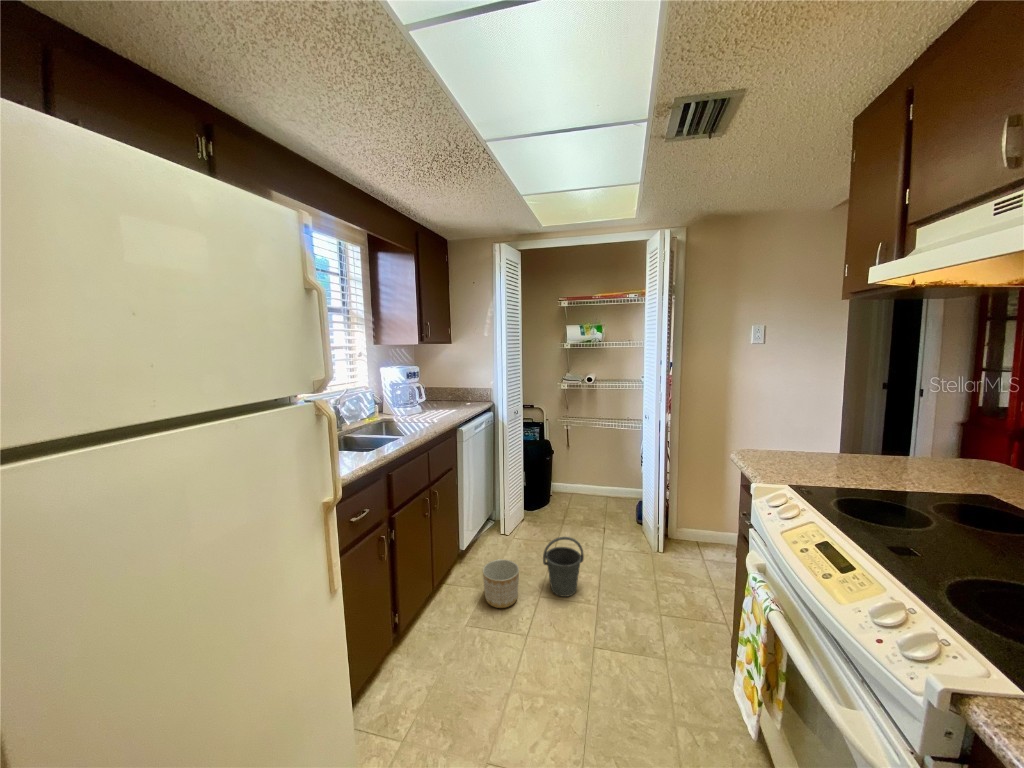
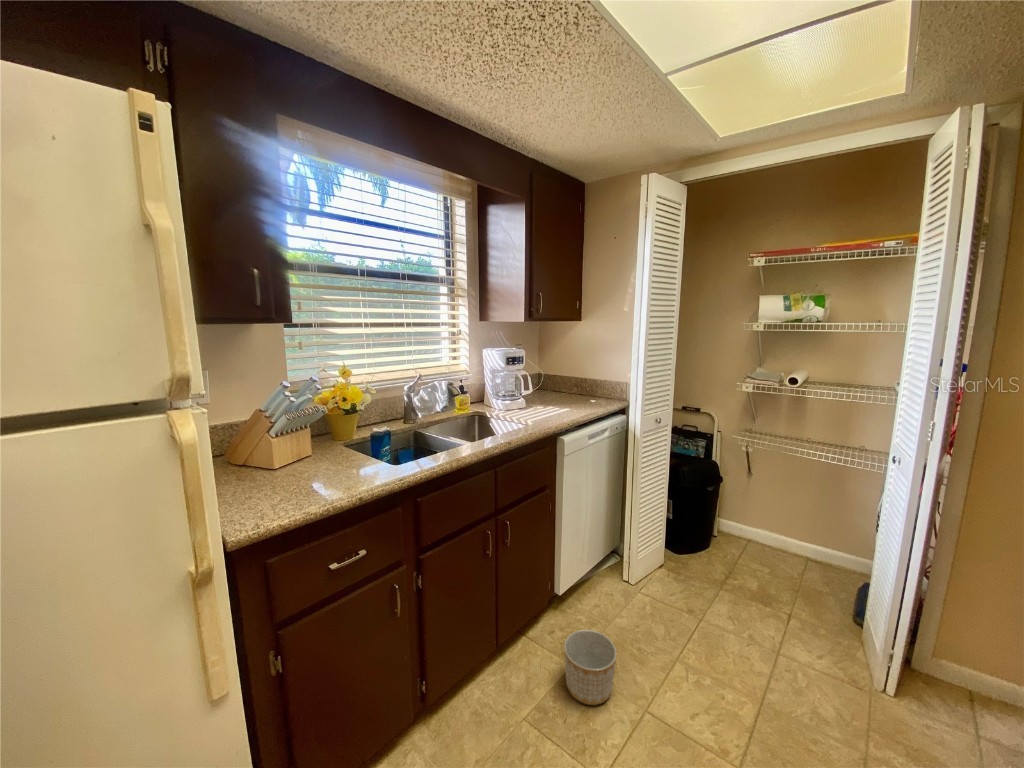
bucket: present [543,537,584,597] -> none [656,631,726,724]

